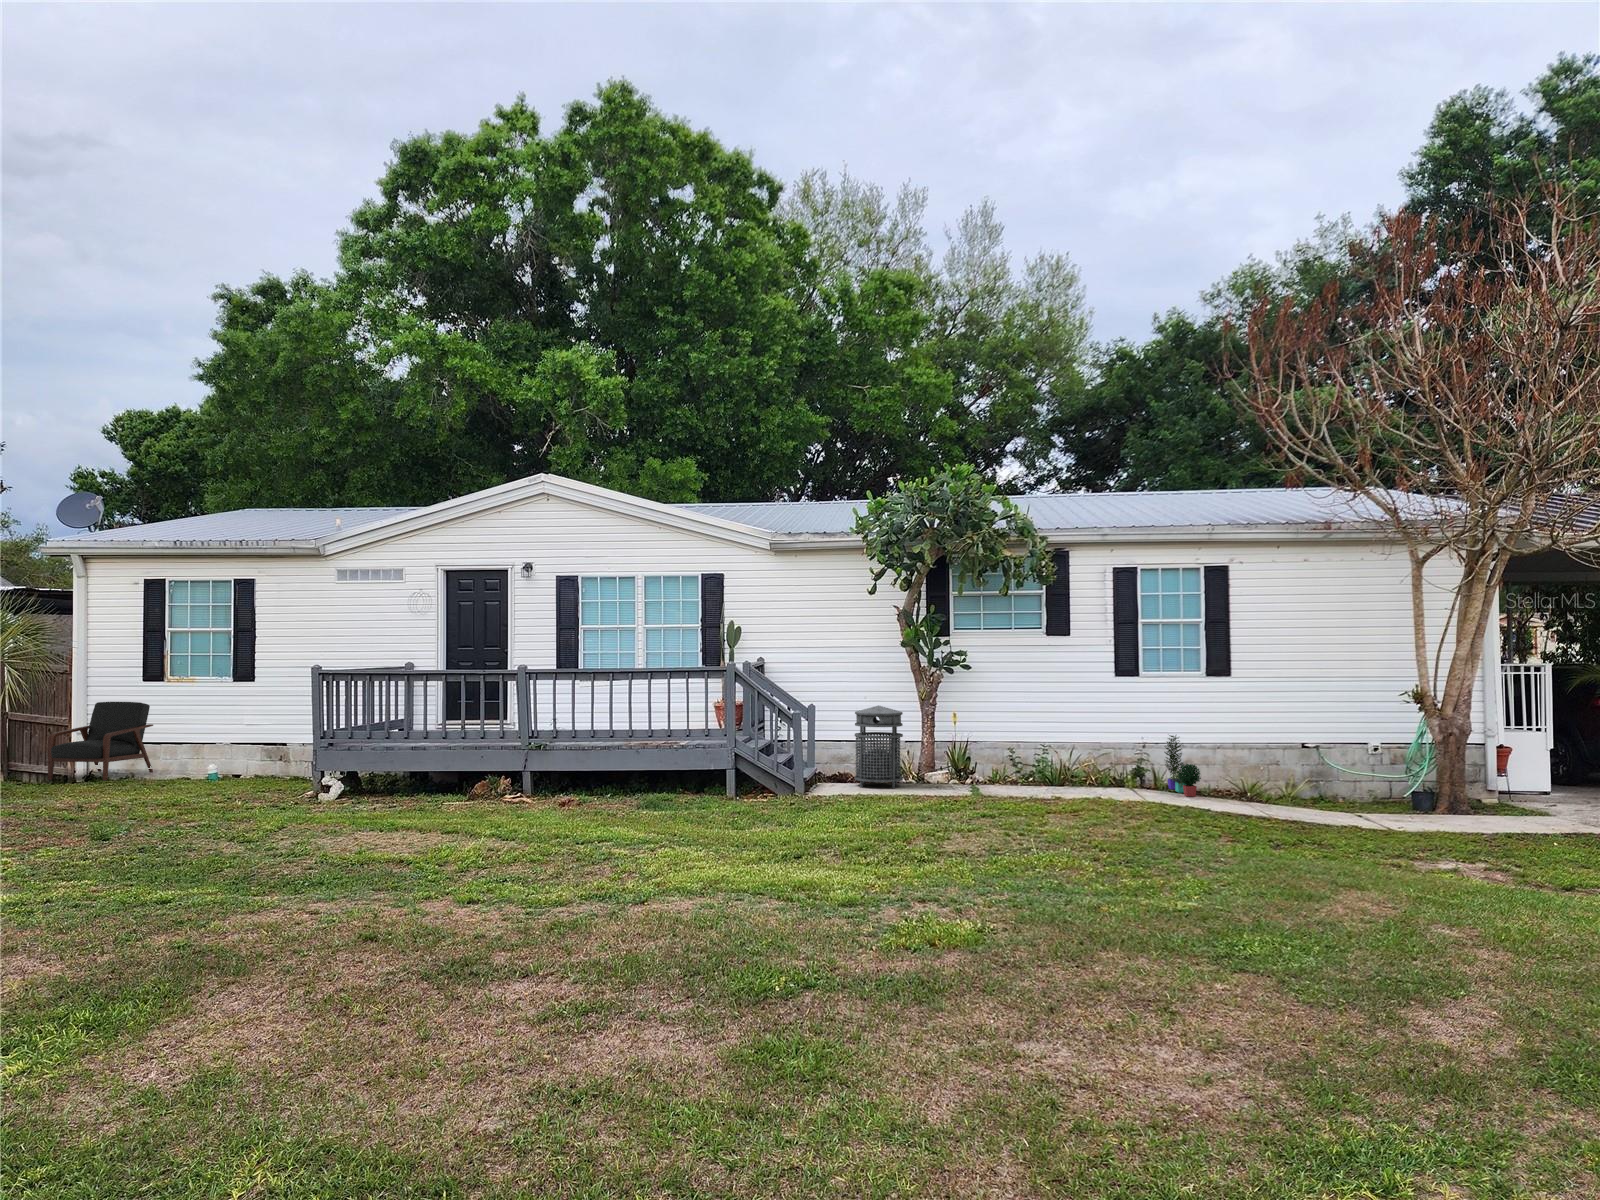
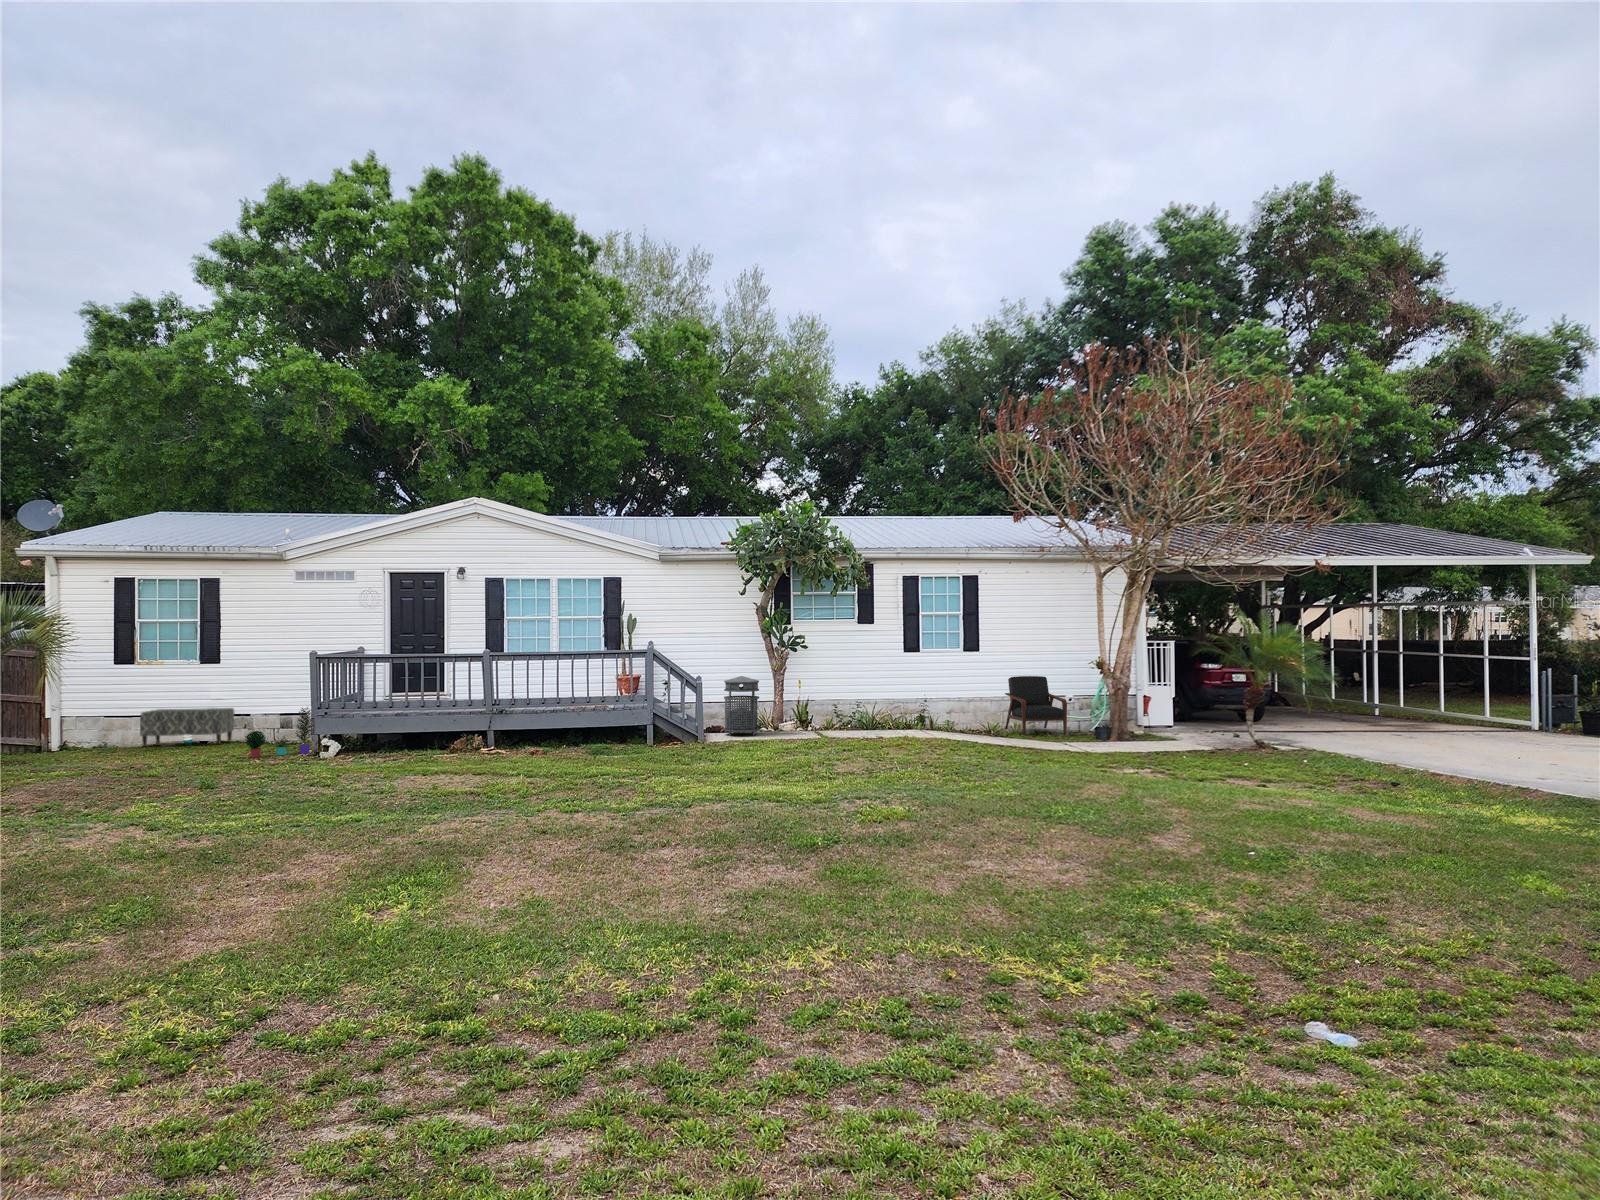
chair: present [48,702,153,781] -> present [1005,676,1067,735]
bench: none [166,734,271,778] -> present [140,708,235,747]
potted plant: present [1164,735,1201,796] -> present [245,707,314,758]

